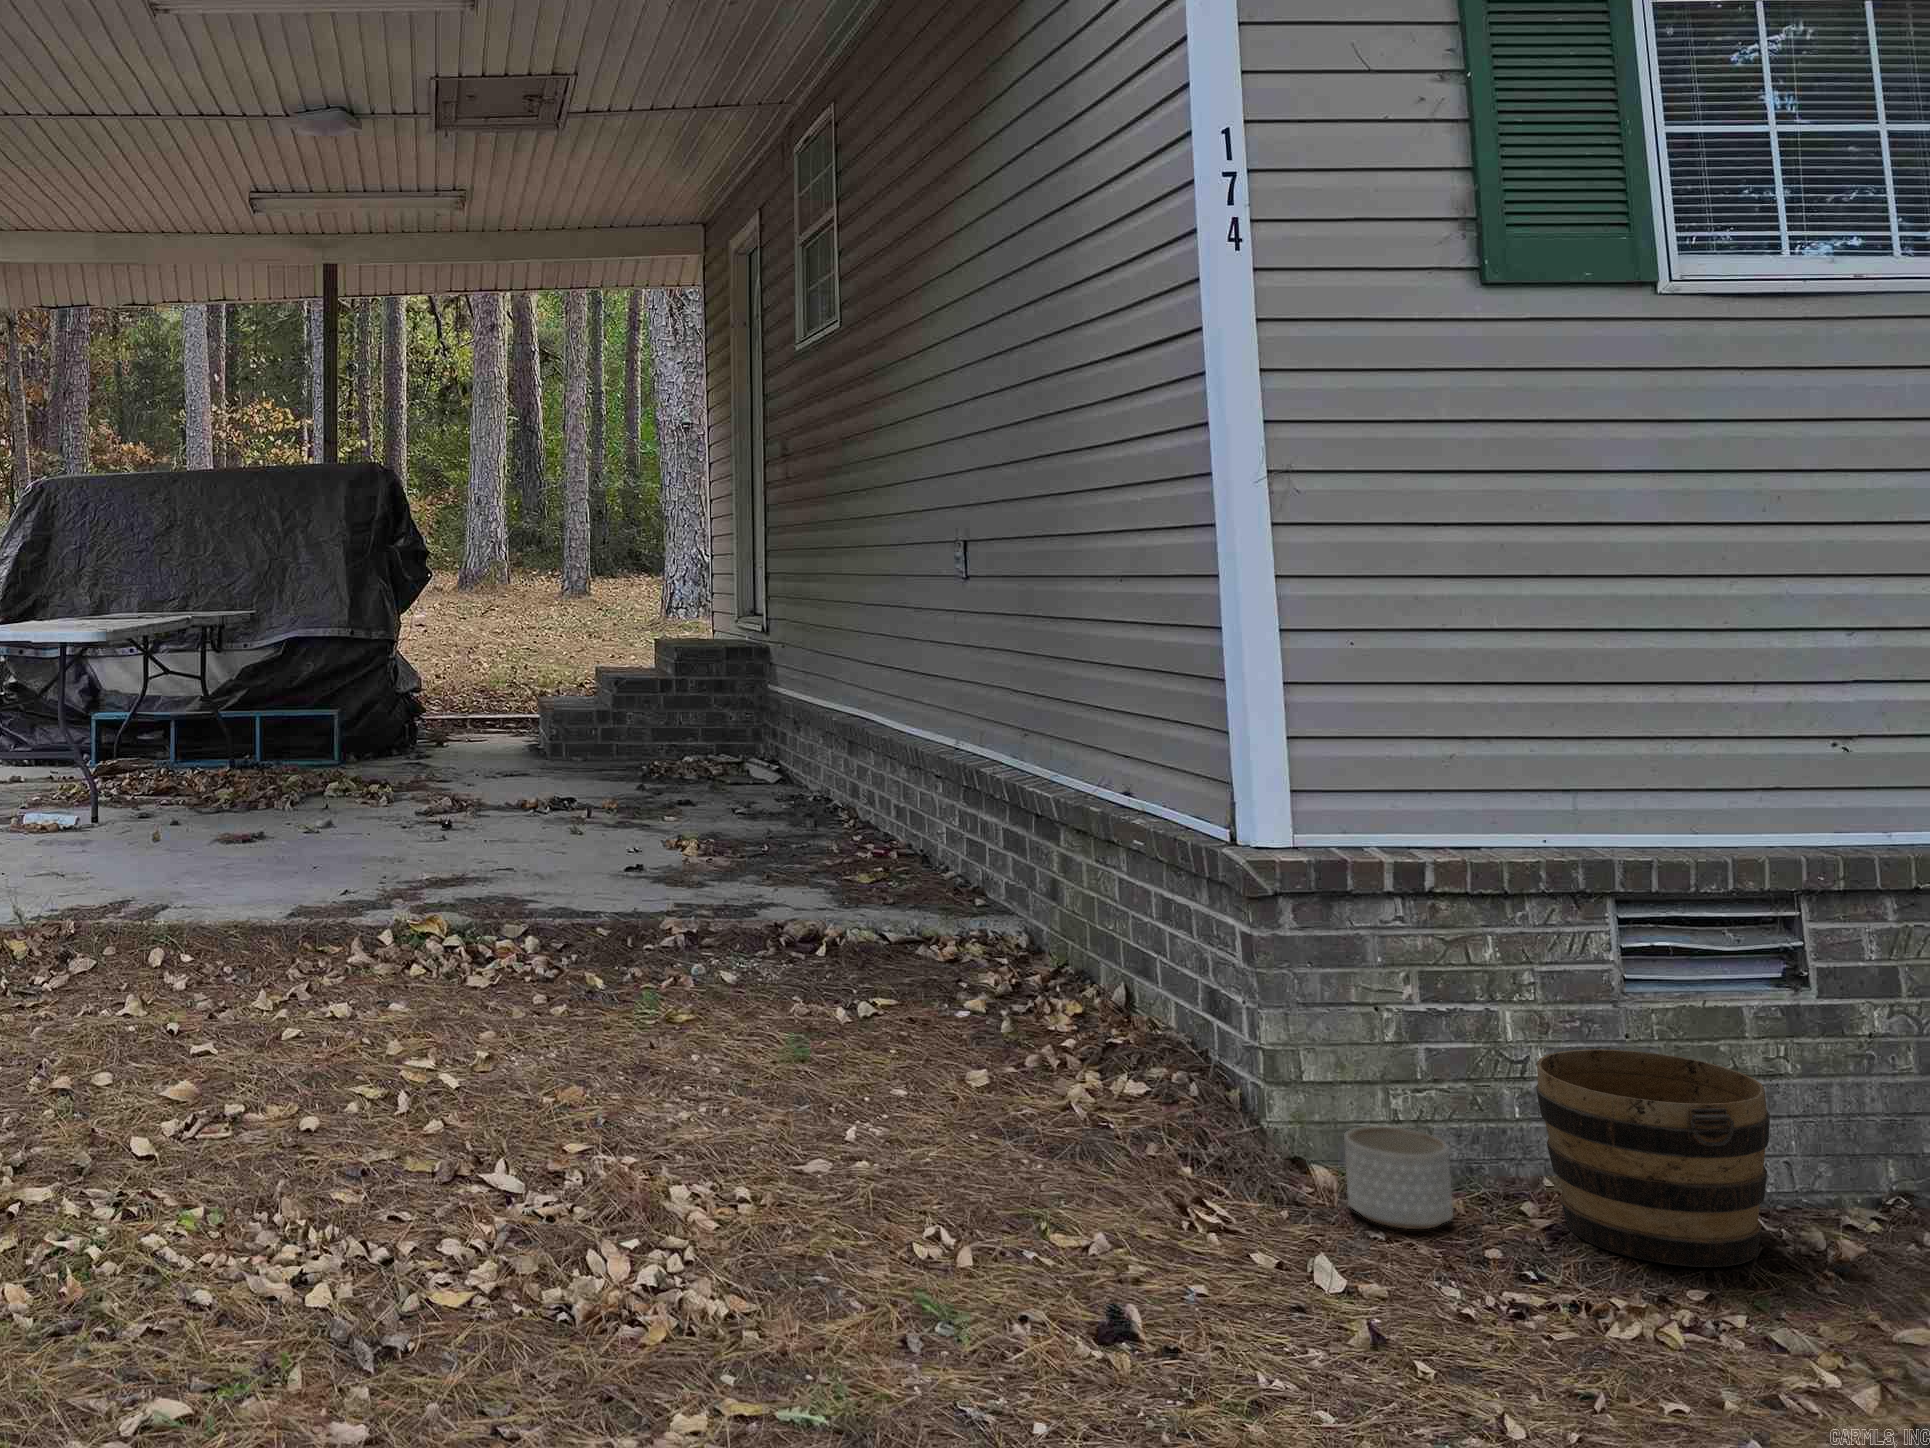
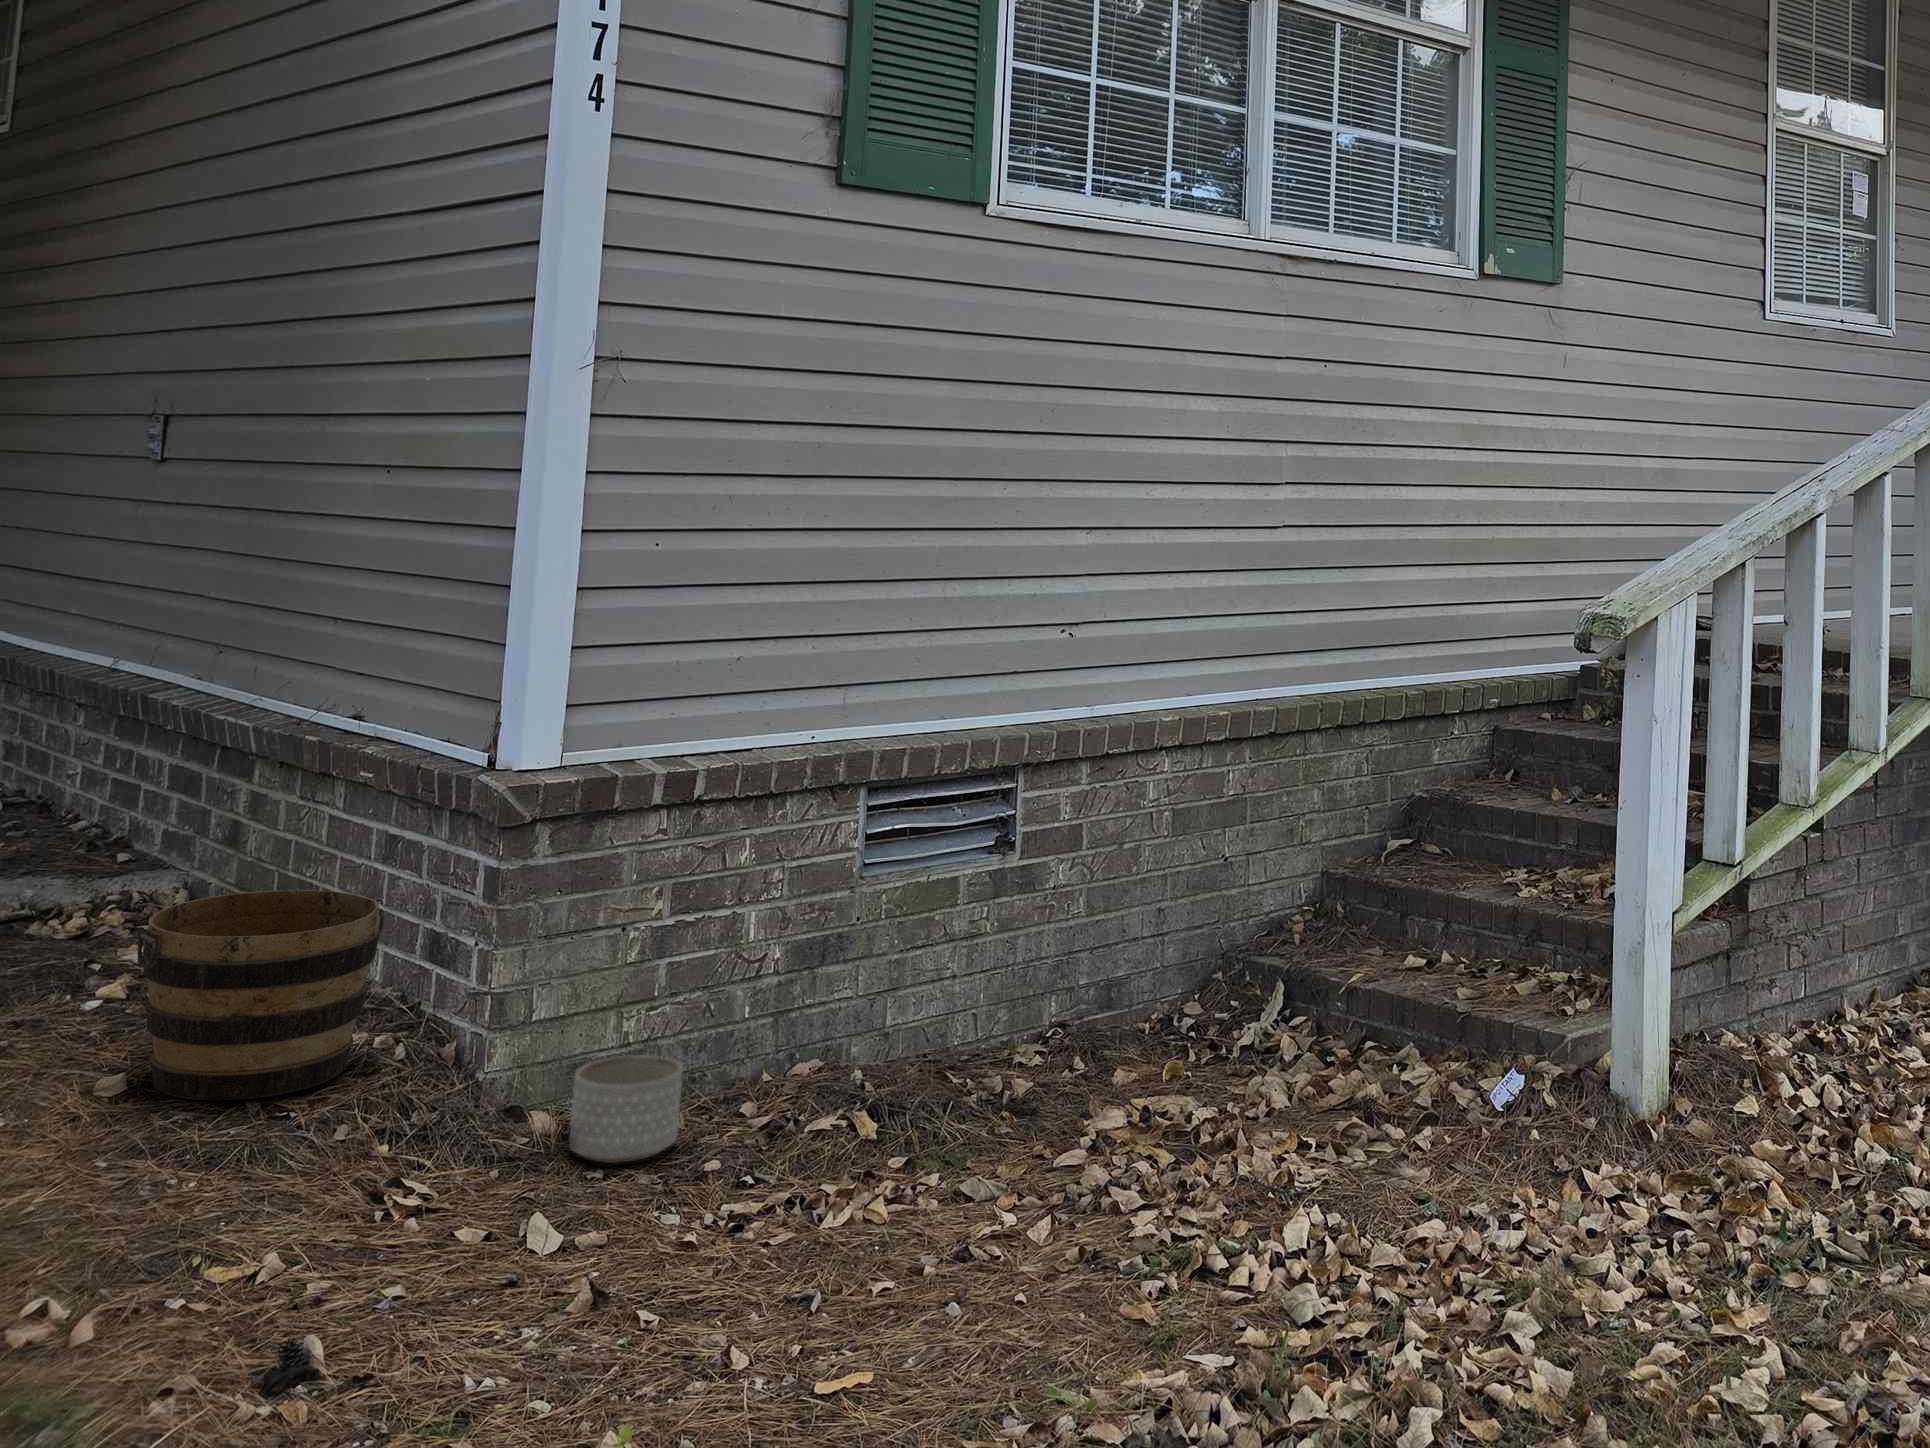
bucket: present [1536,1049,1770,1267] -> present [137,890,384,1100]

